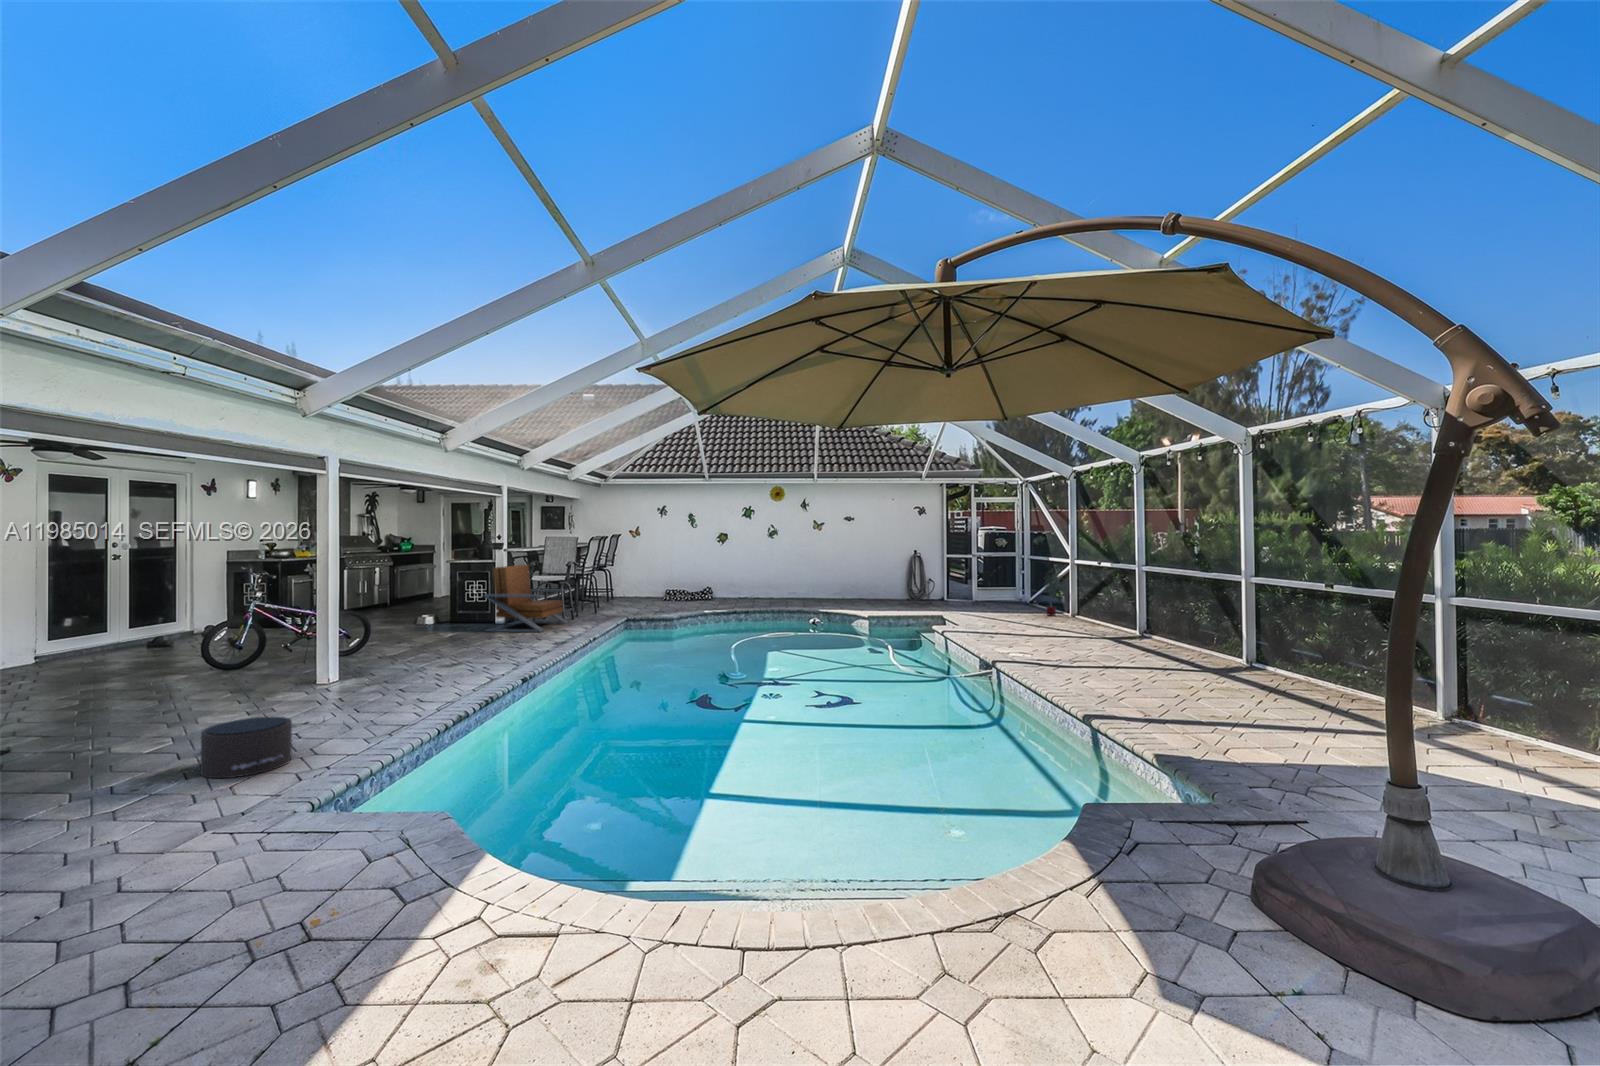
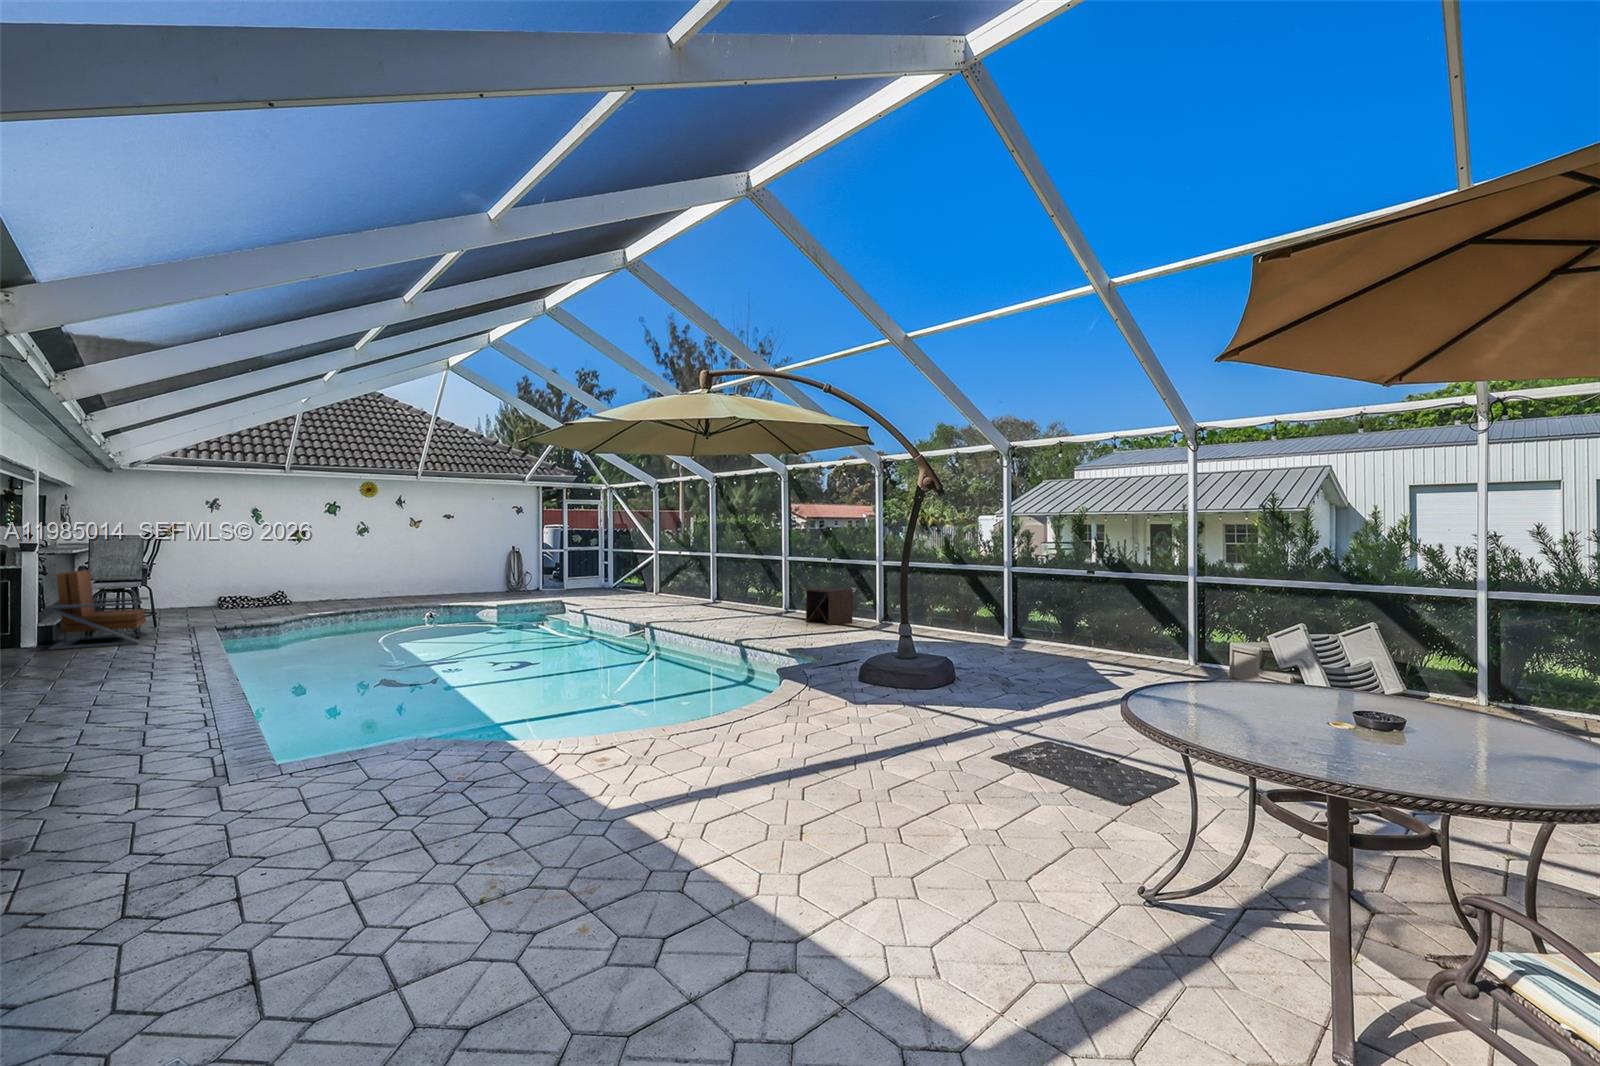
potted tree: present [1045,570,1068,616] -> none [635,558,656,596]
side table: none [1284,635,1391,707] -> present [806,588,853,625]
pouf: present [194,717,292,778] -> none [61,697,176,748]

